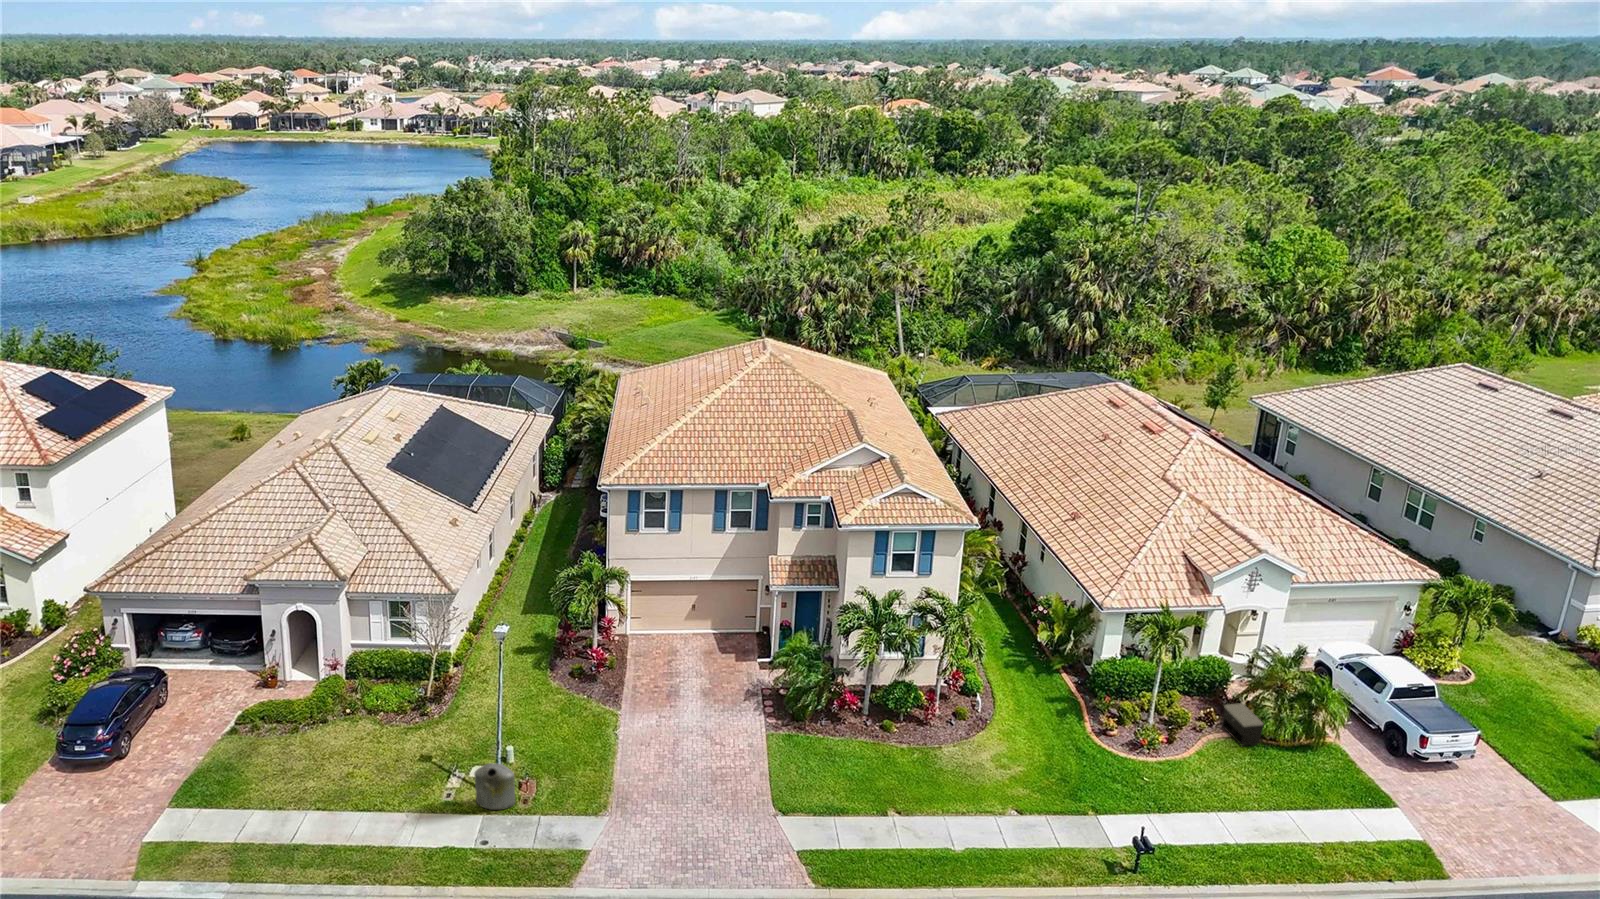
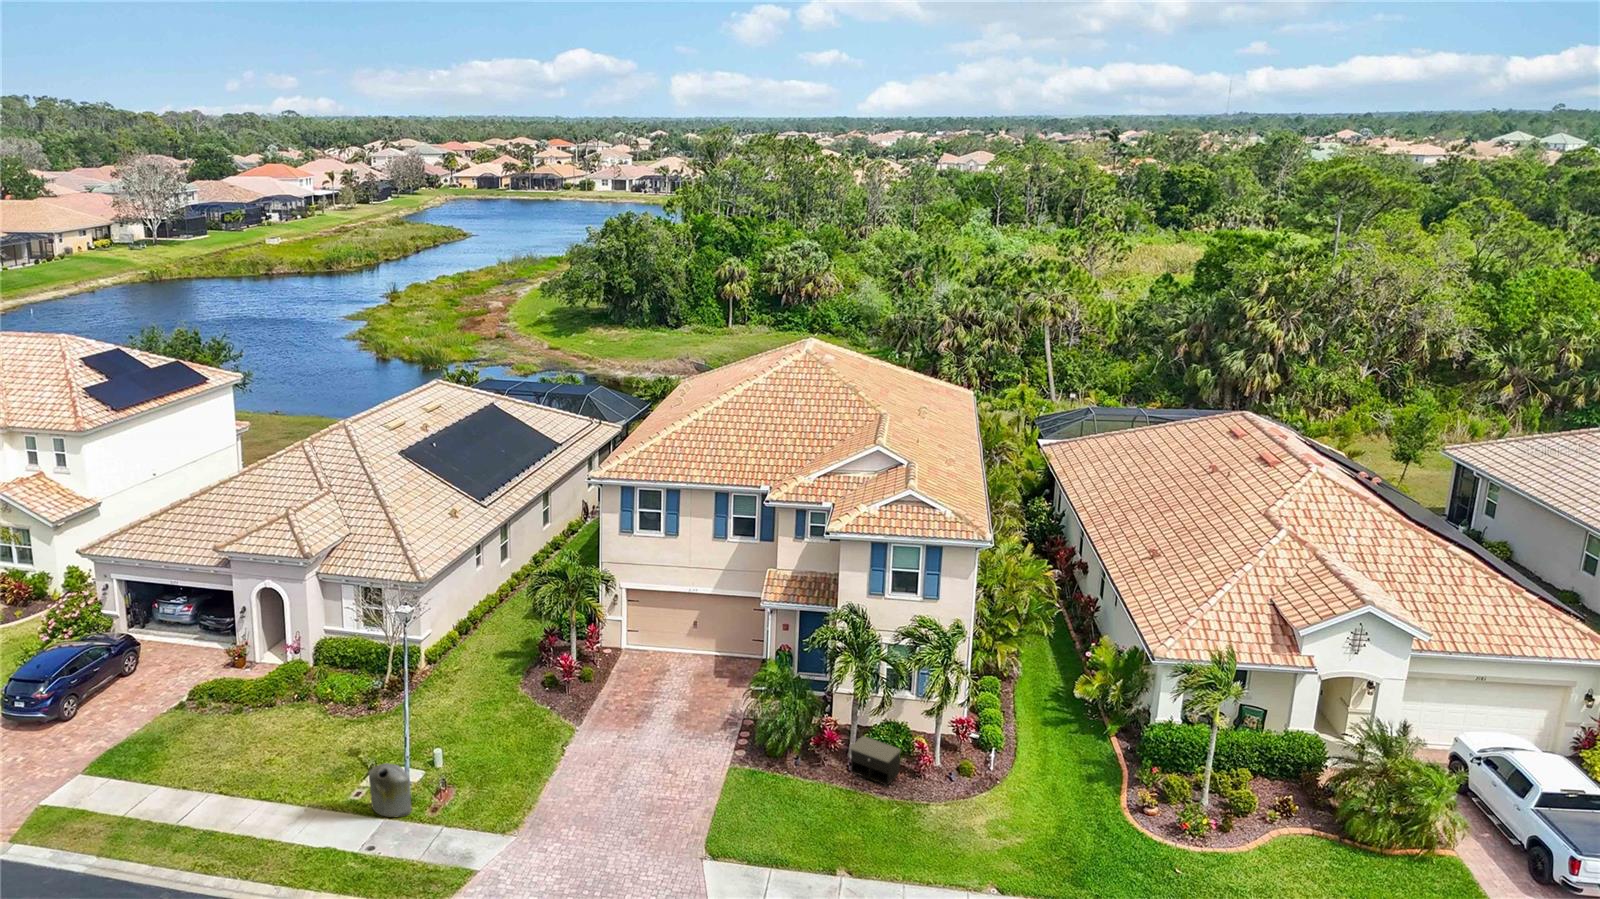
storage bench: present [1222,703,1263,746] -> present [850,736,901,786]

